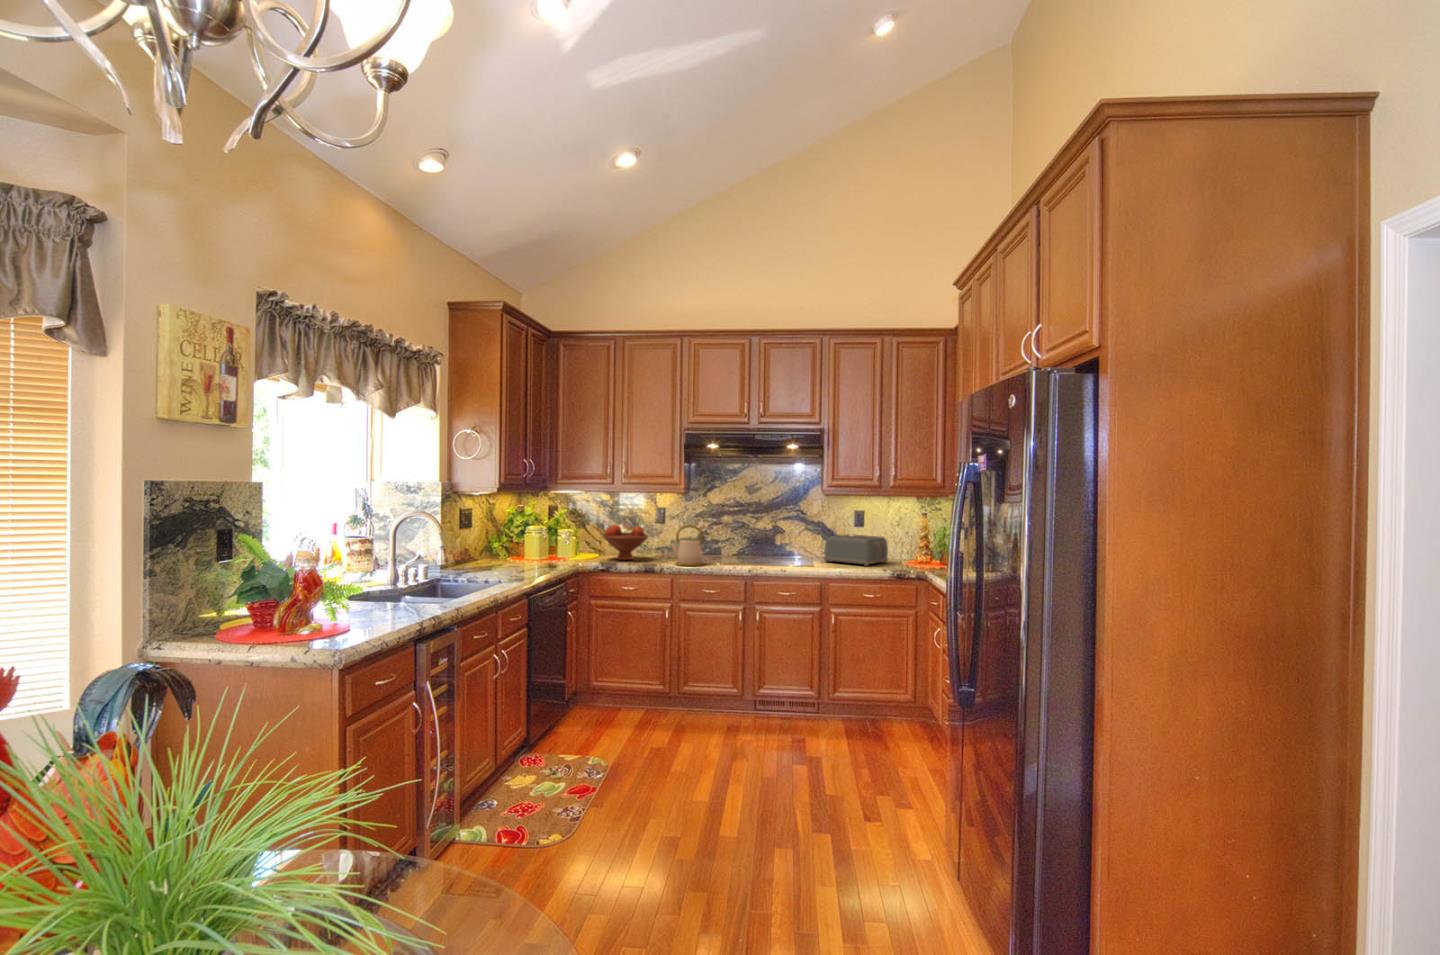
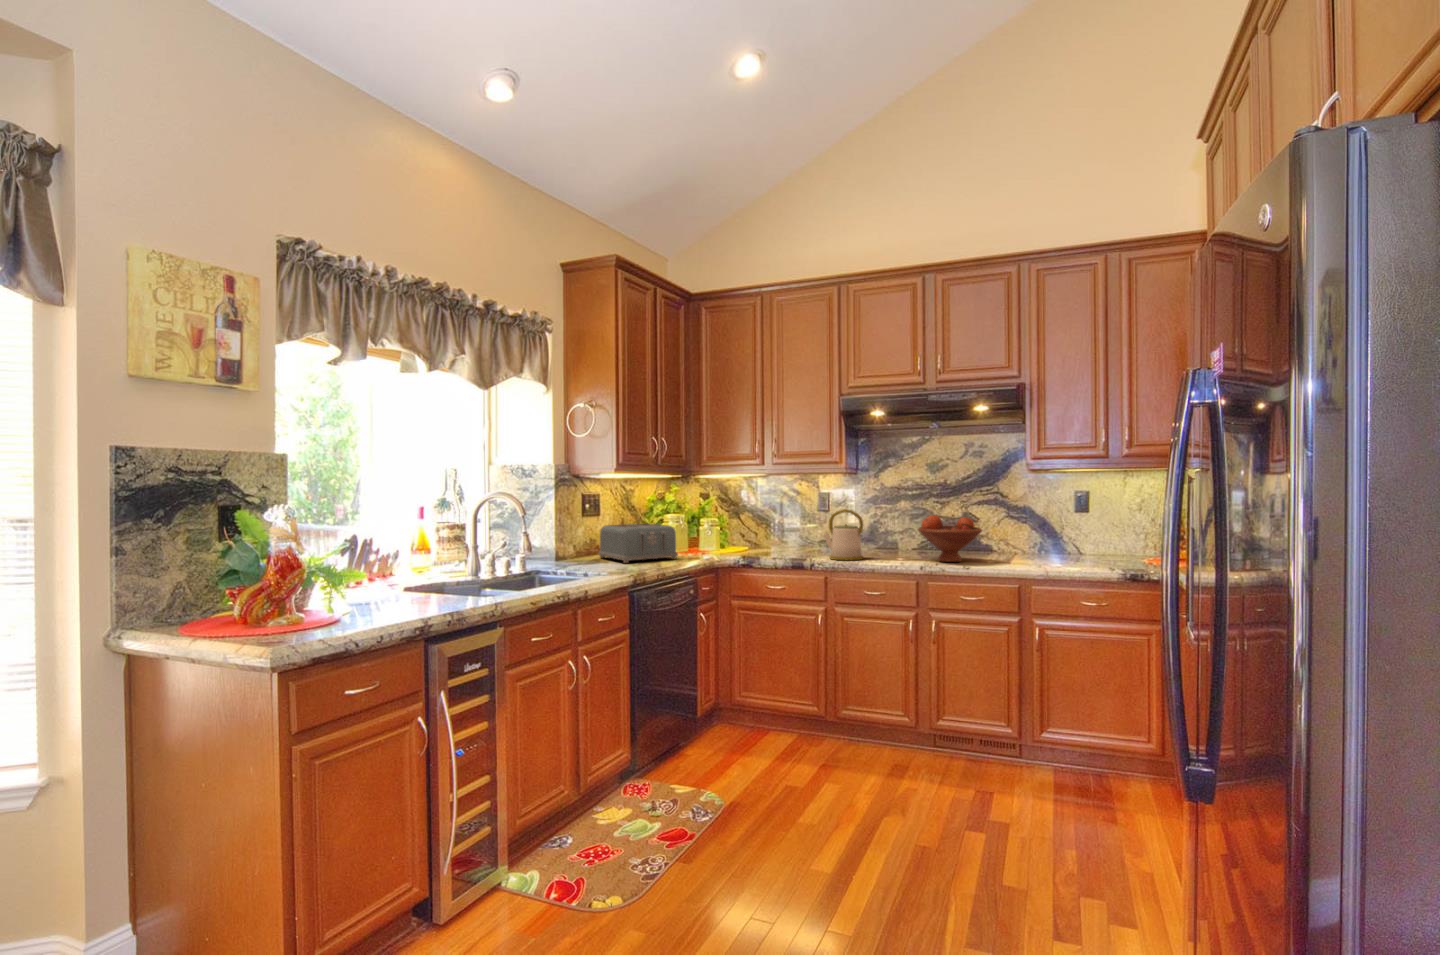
fruit bowl: present [603,525,649,560] -> present [918,515,982,562]
toaster: present [824,535,888,566] -> present [599,523,678,563]

